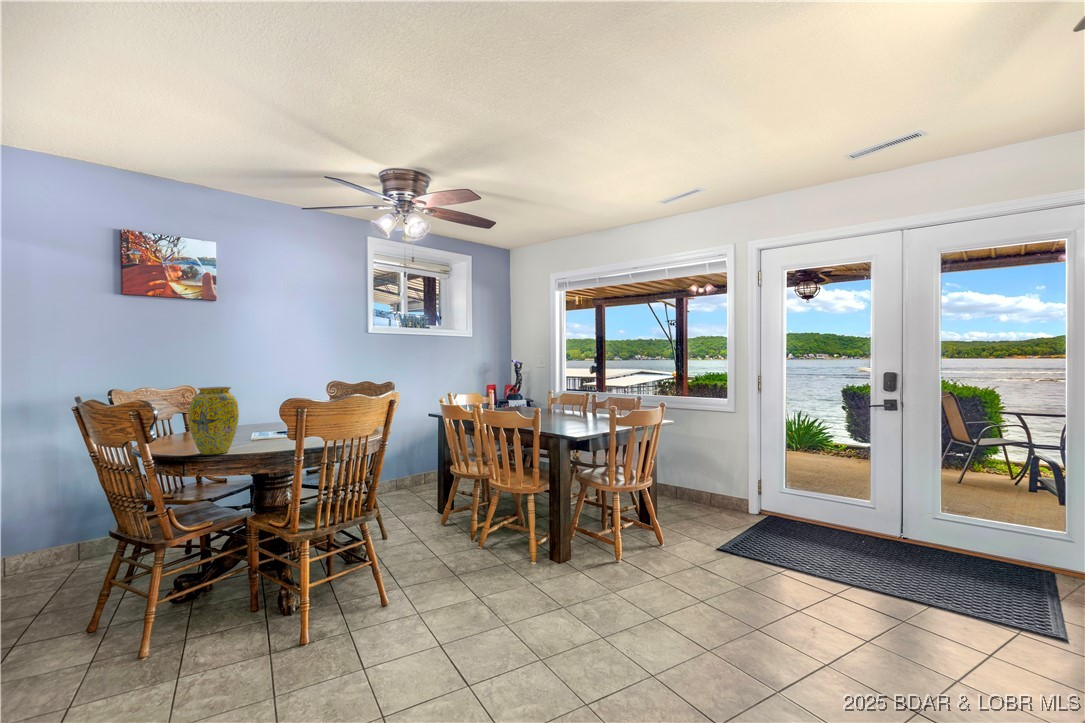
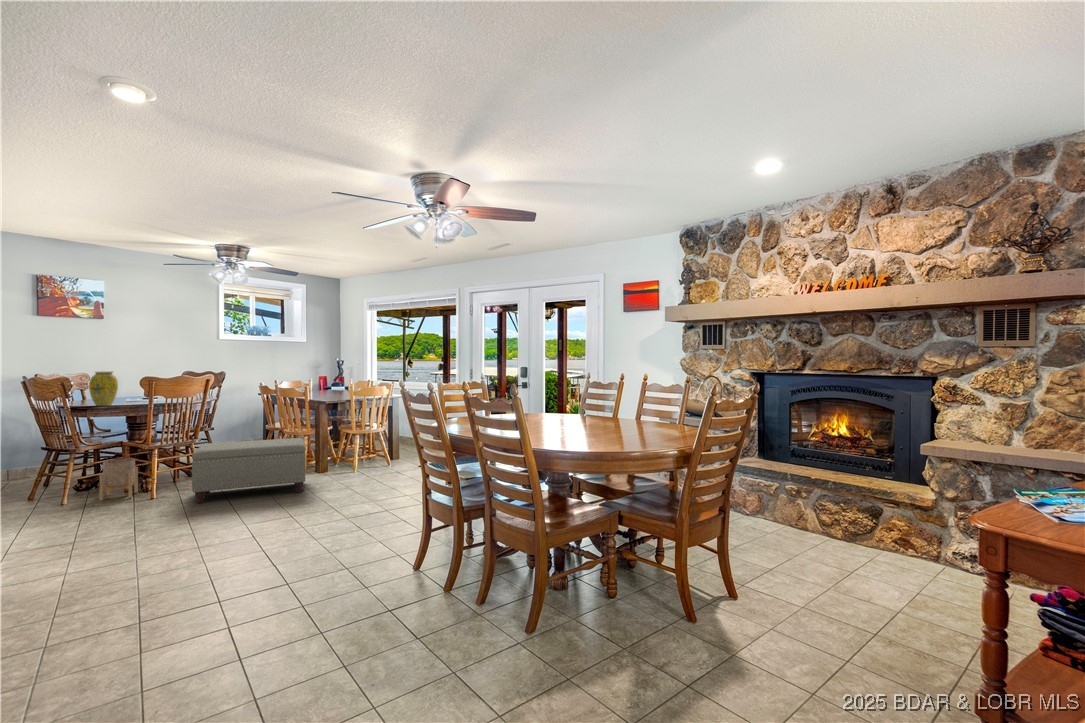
ottoman: none [381,509,586,667] -> present [192,438,306,503]
planter: none [208,550,273,644] -> present [100,459,138,501]

